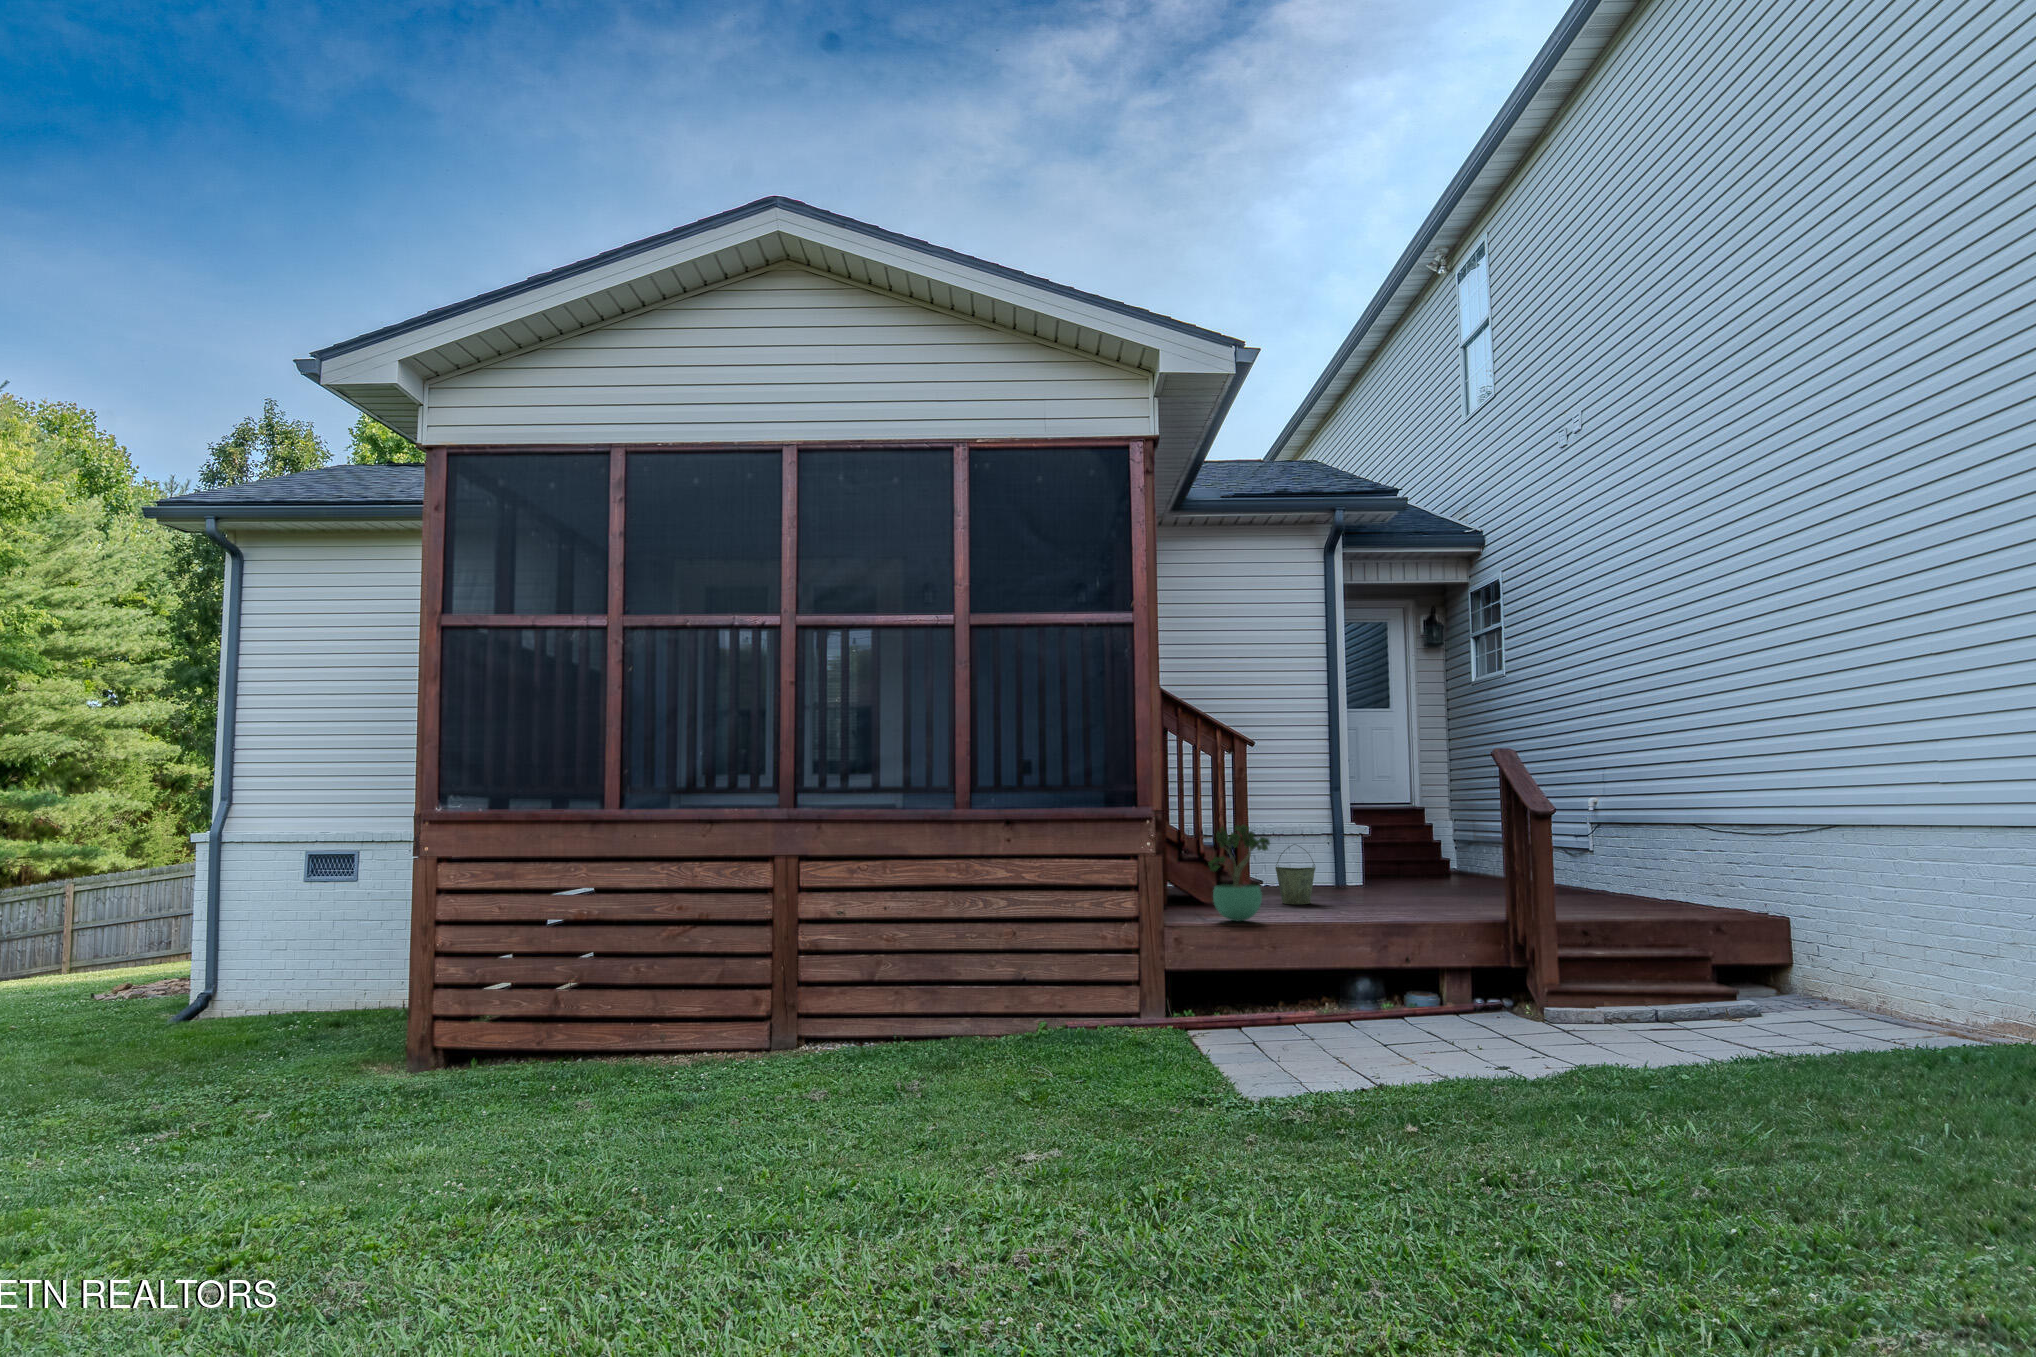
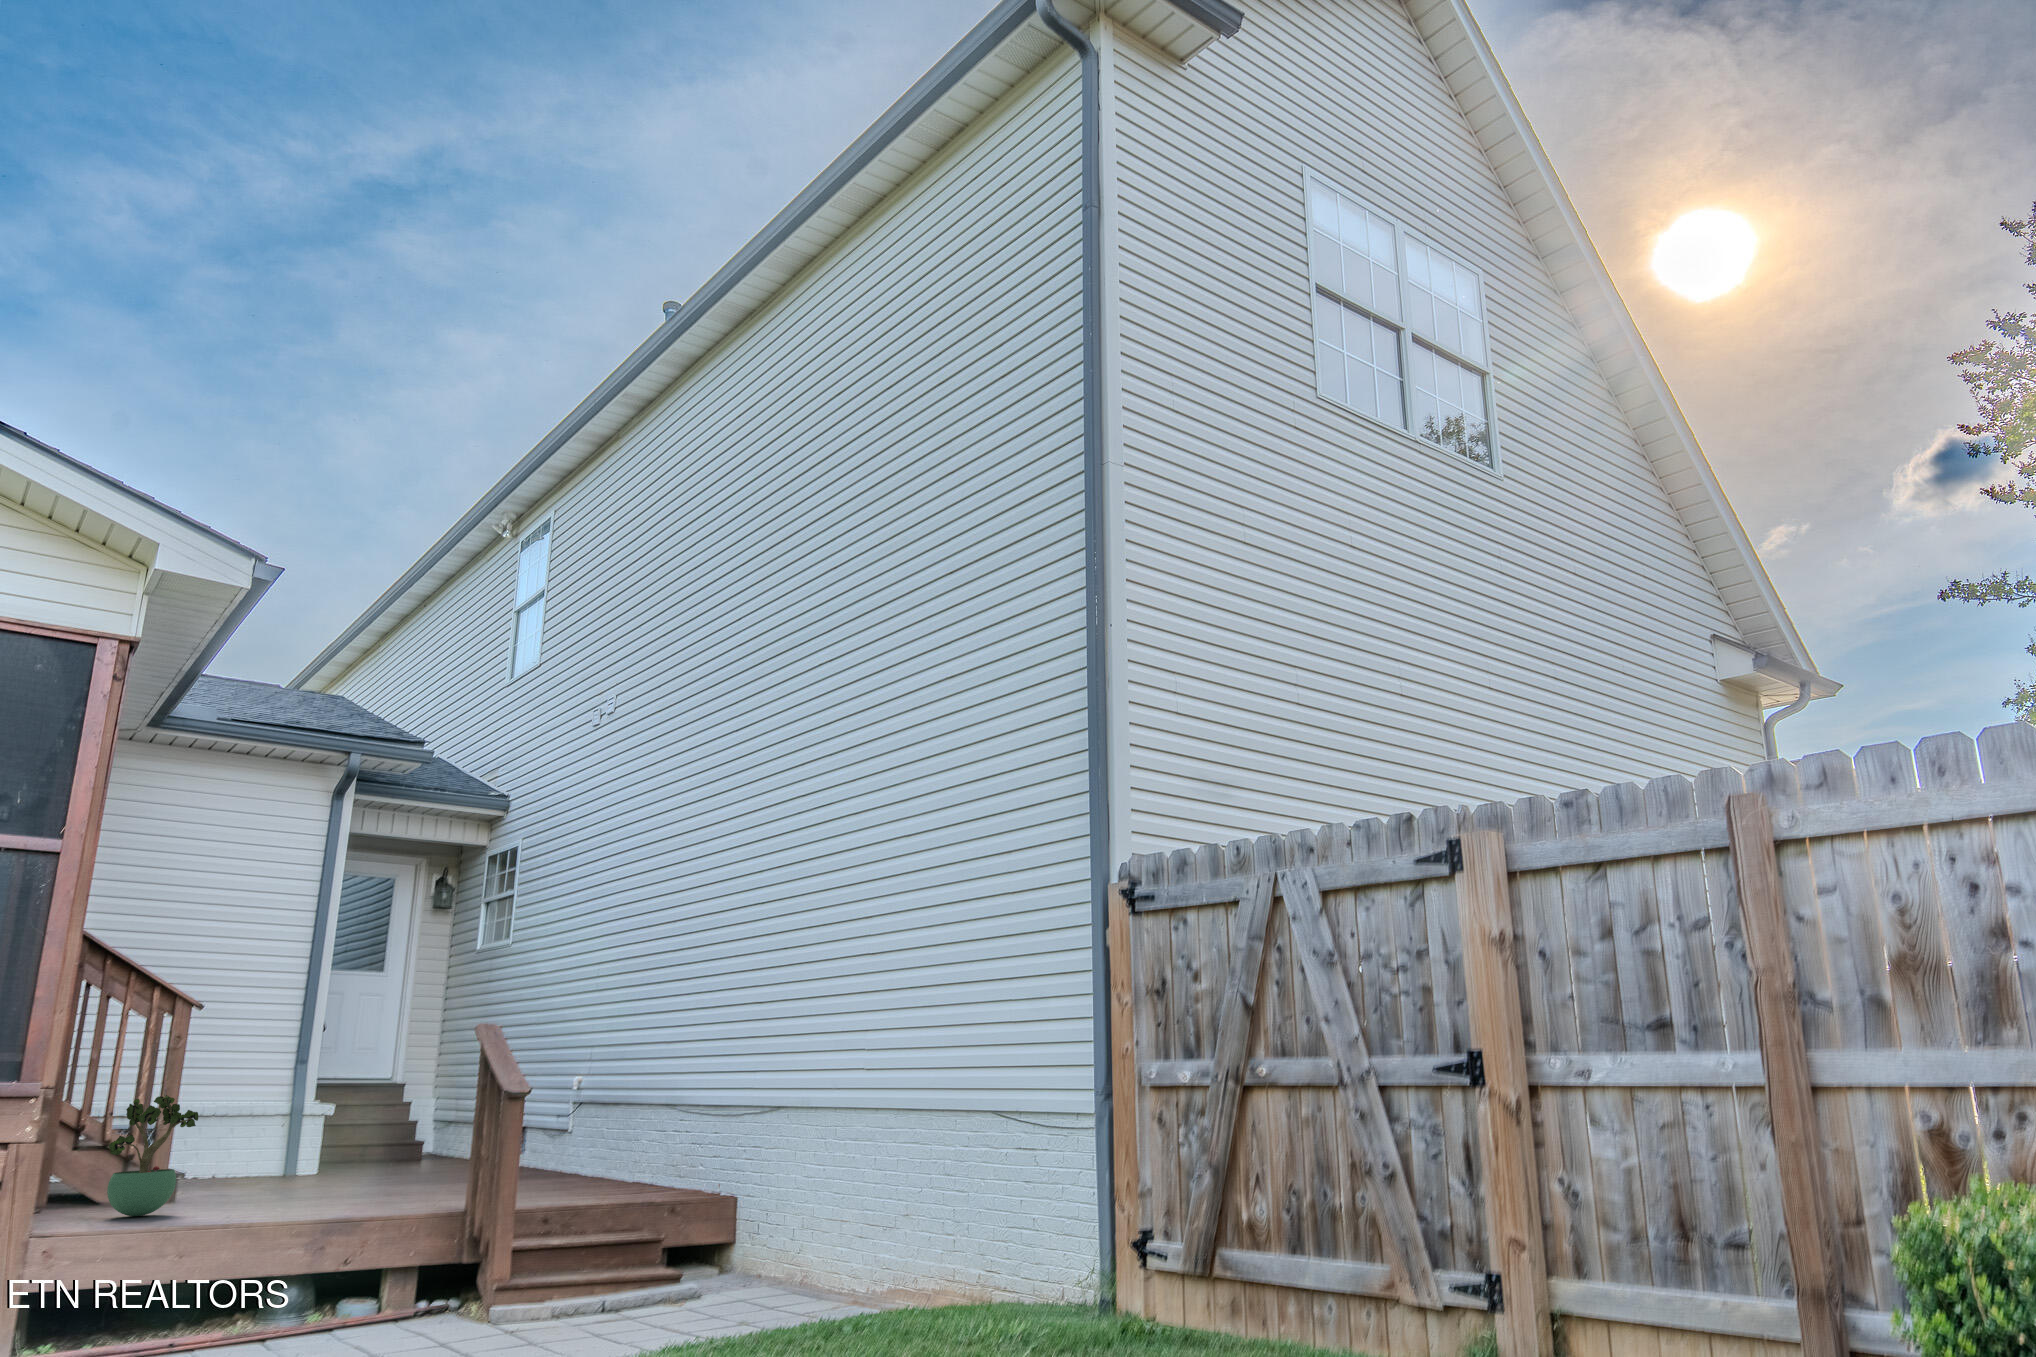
bucket: present [1275,844,1315,904] -> none [202,1123,255,1197]

